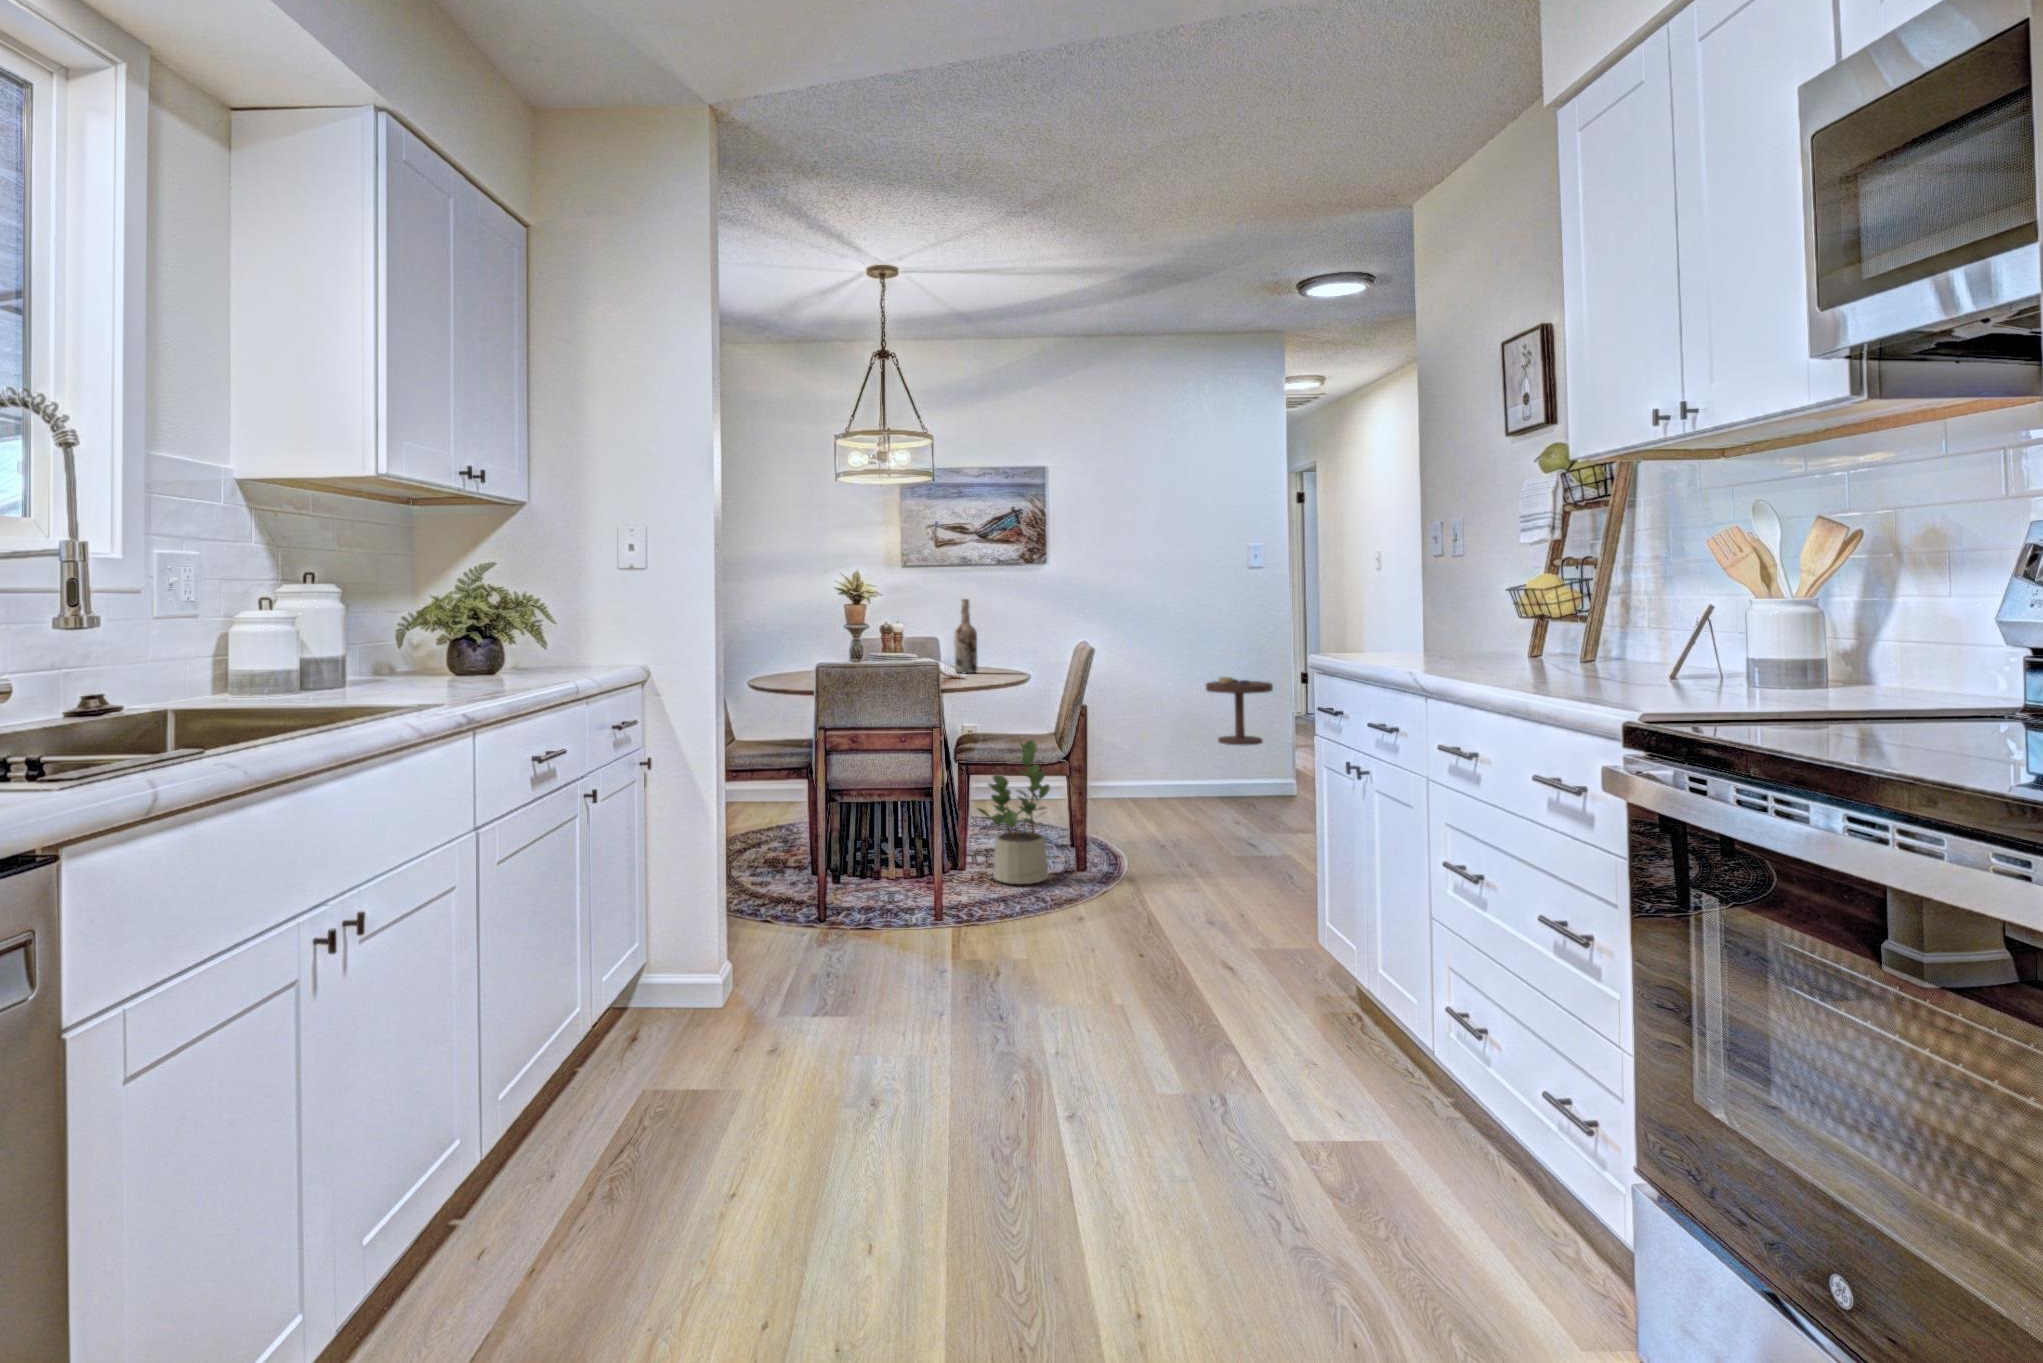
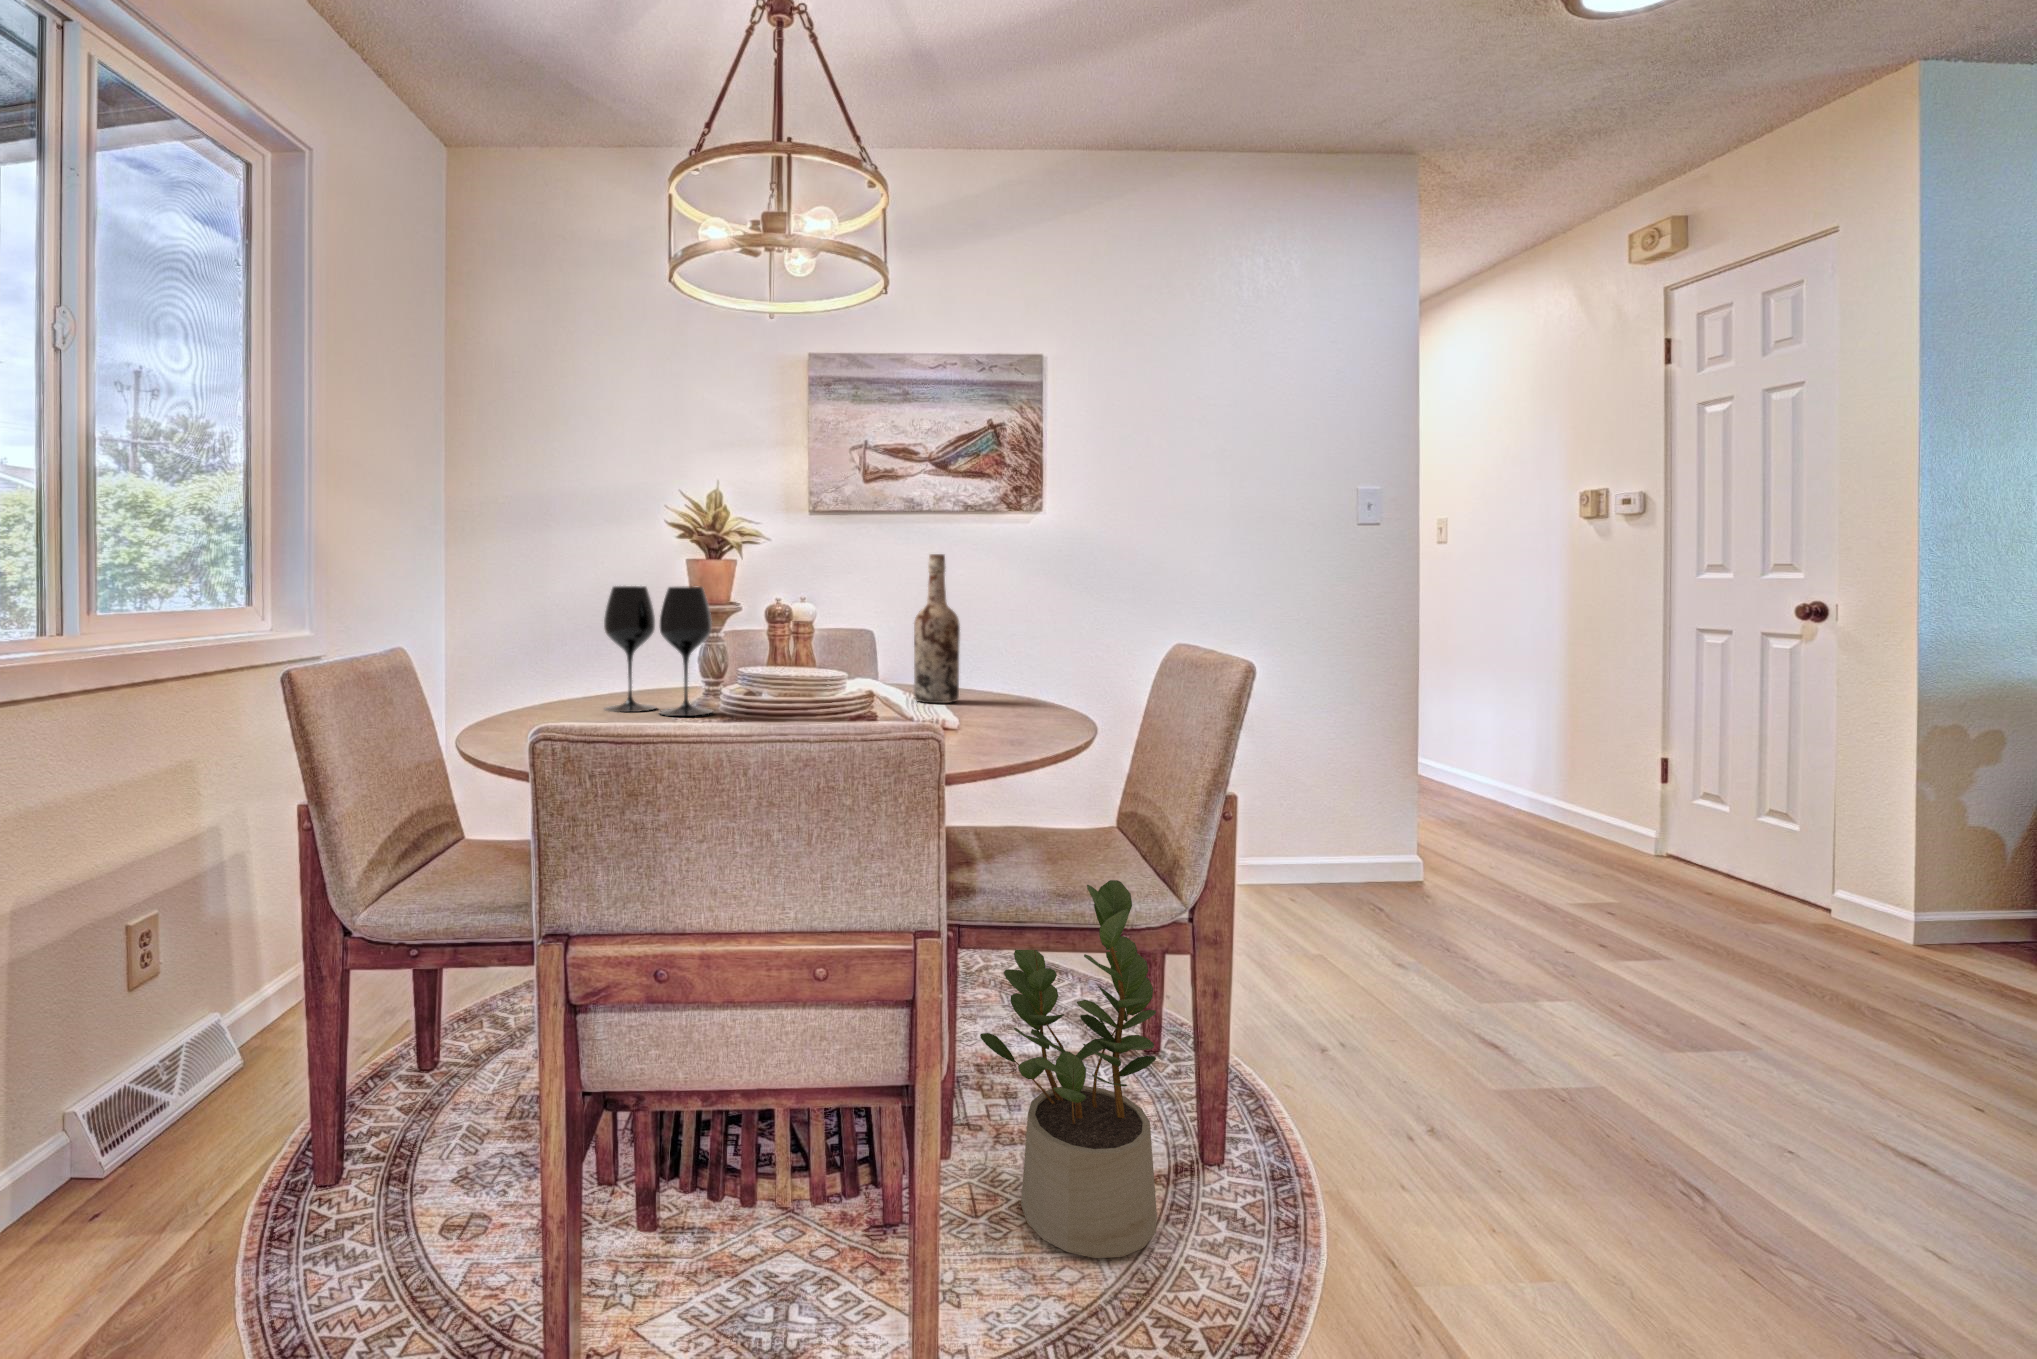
wine glass: none [808,618,859,677] -> present [604,586,712,716]
side table: present [1206,677,1273,745] -> none [1298,700,1416,897]

